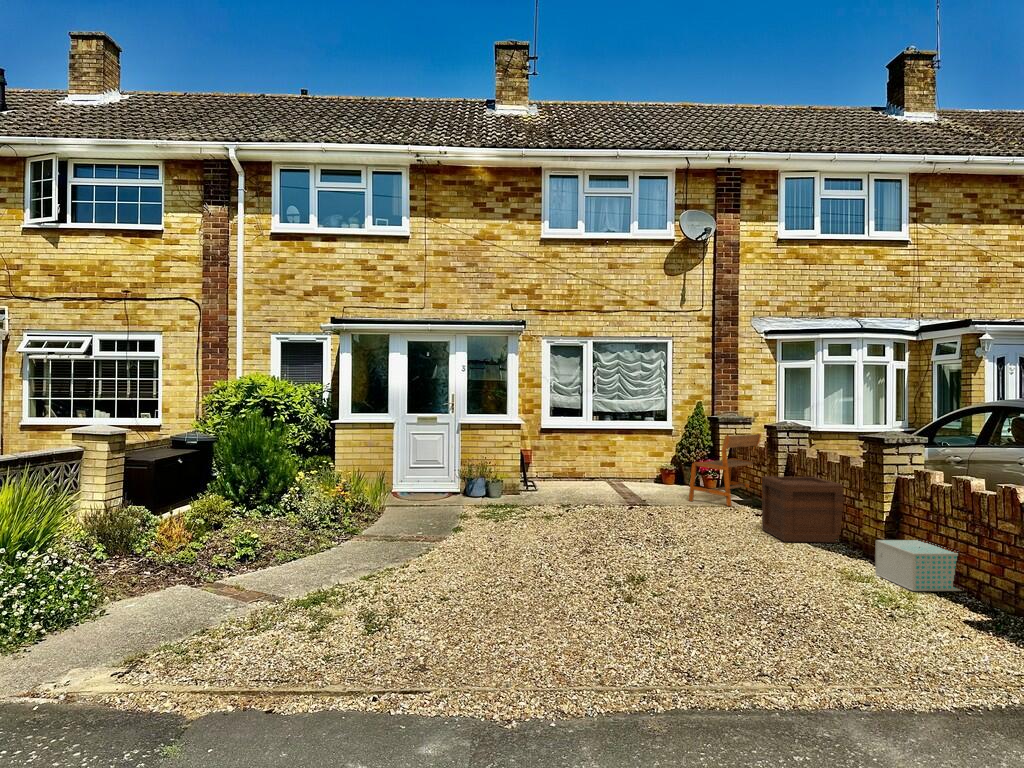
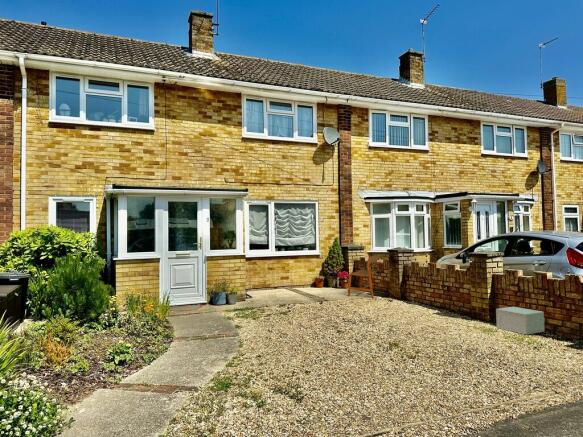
wooden crate: present [762,476,843,543] -> none [408,277,456,315]

